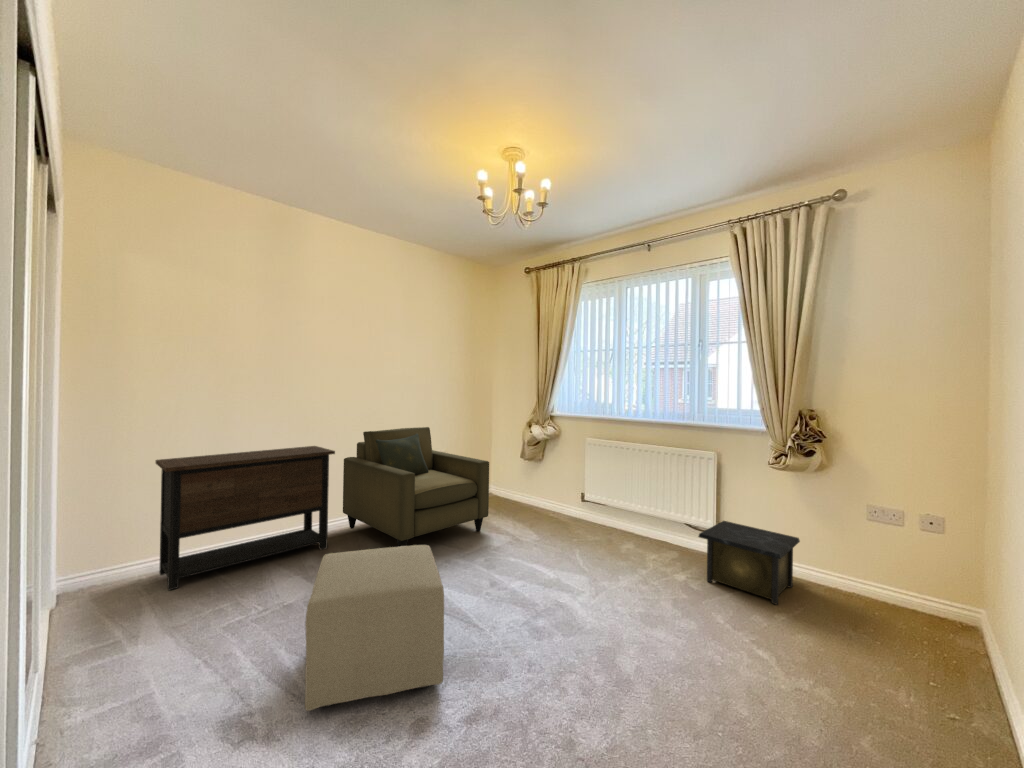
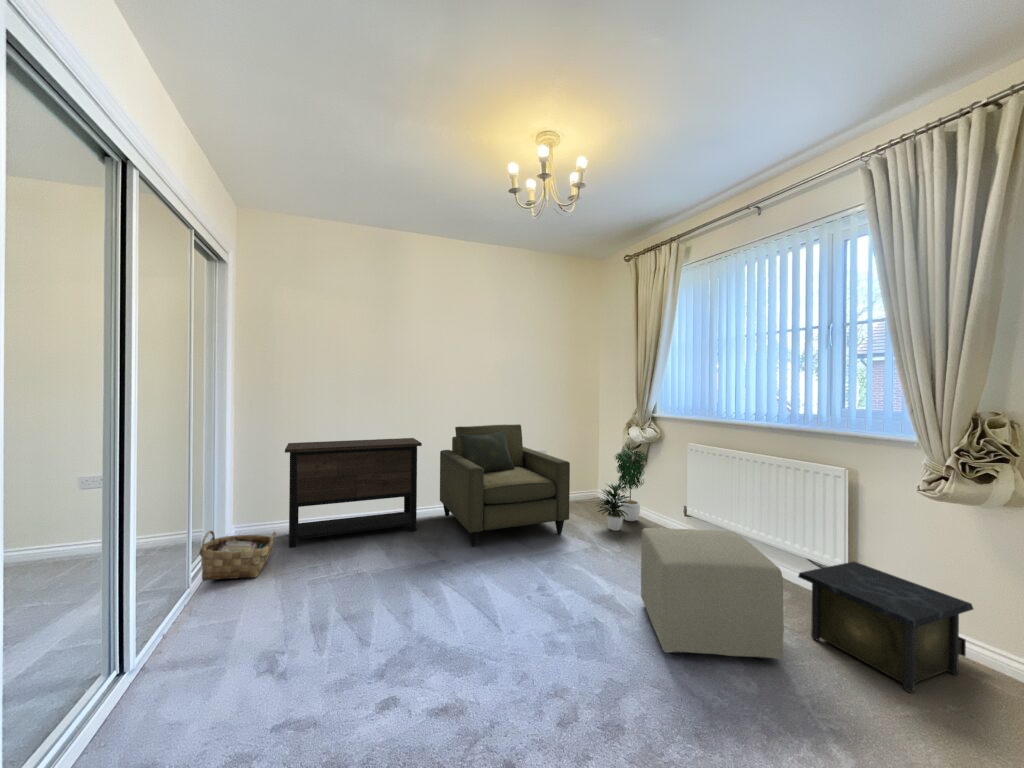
potted plant: none [506,440,549,522] -> present [596,444,647,531]
ottoman: present [305,545,444,711] -> present [641,528,784,660]
woven basket: none [55,572,169,652] -> present [199,531,276,581]

